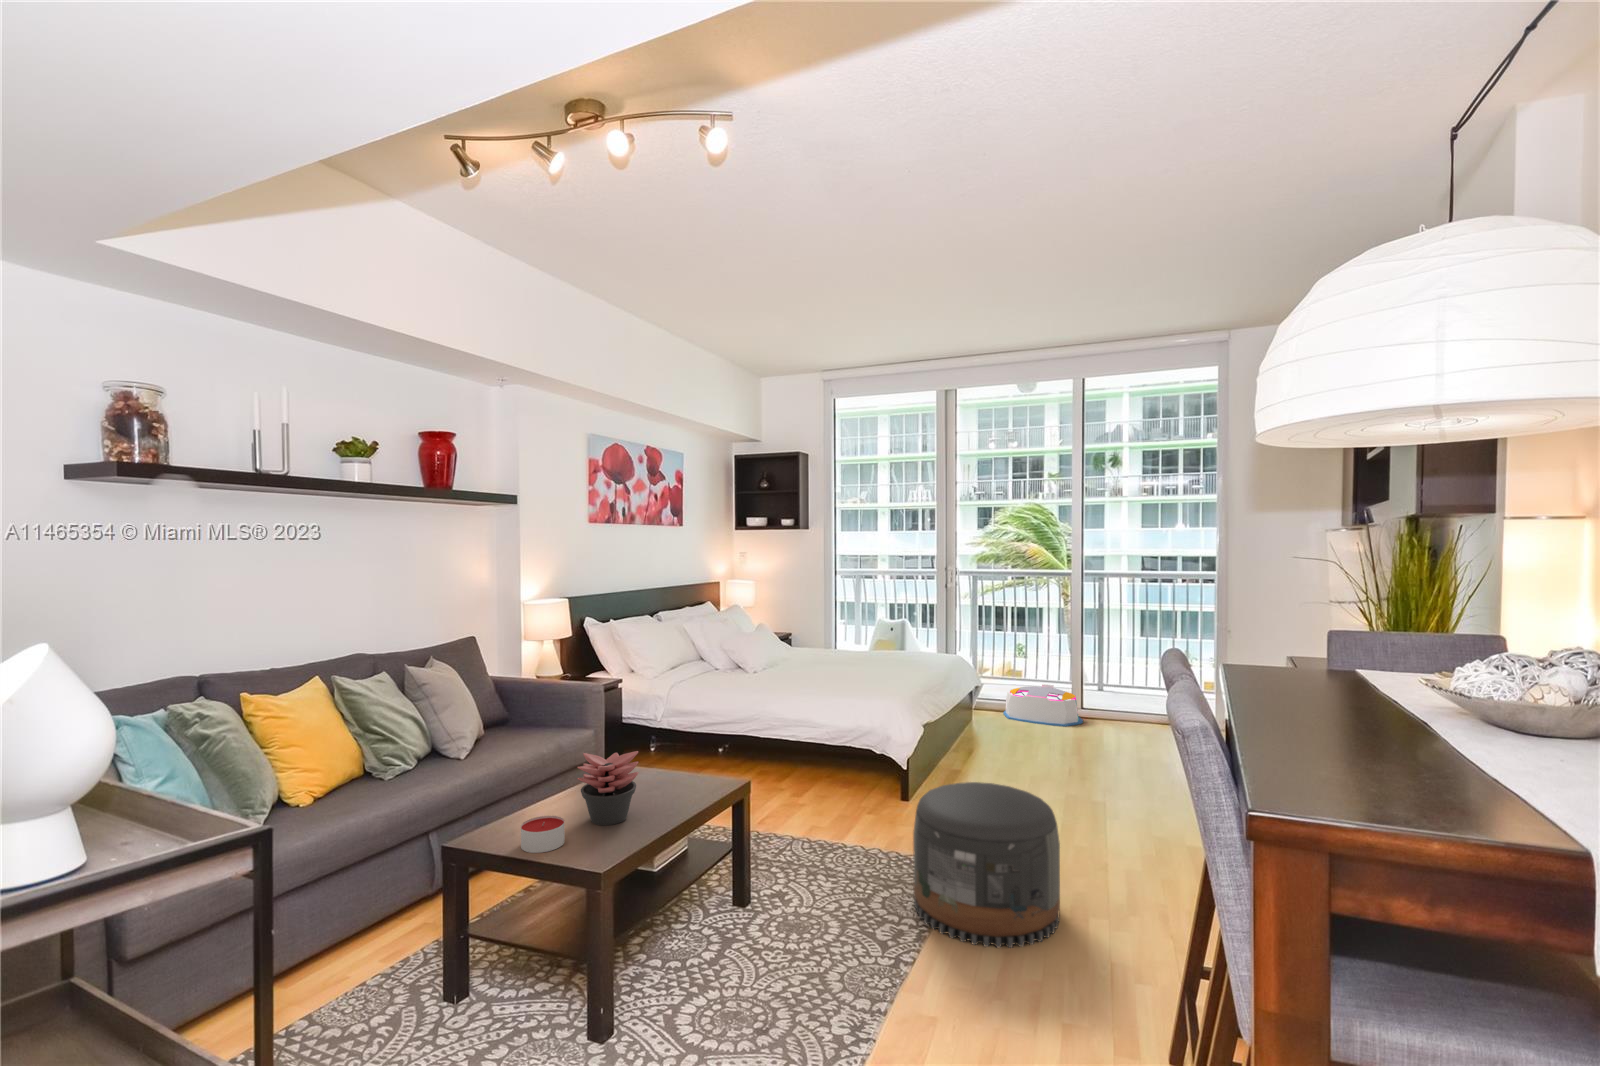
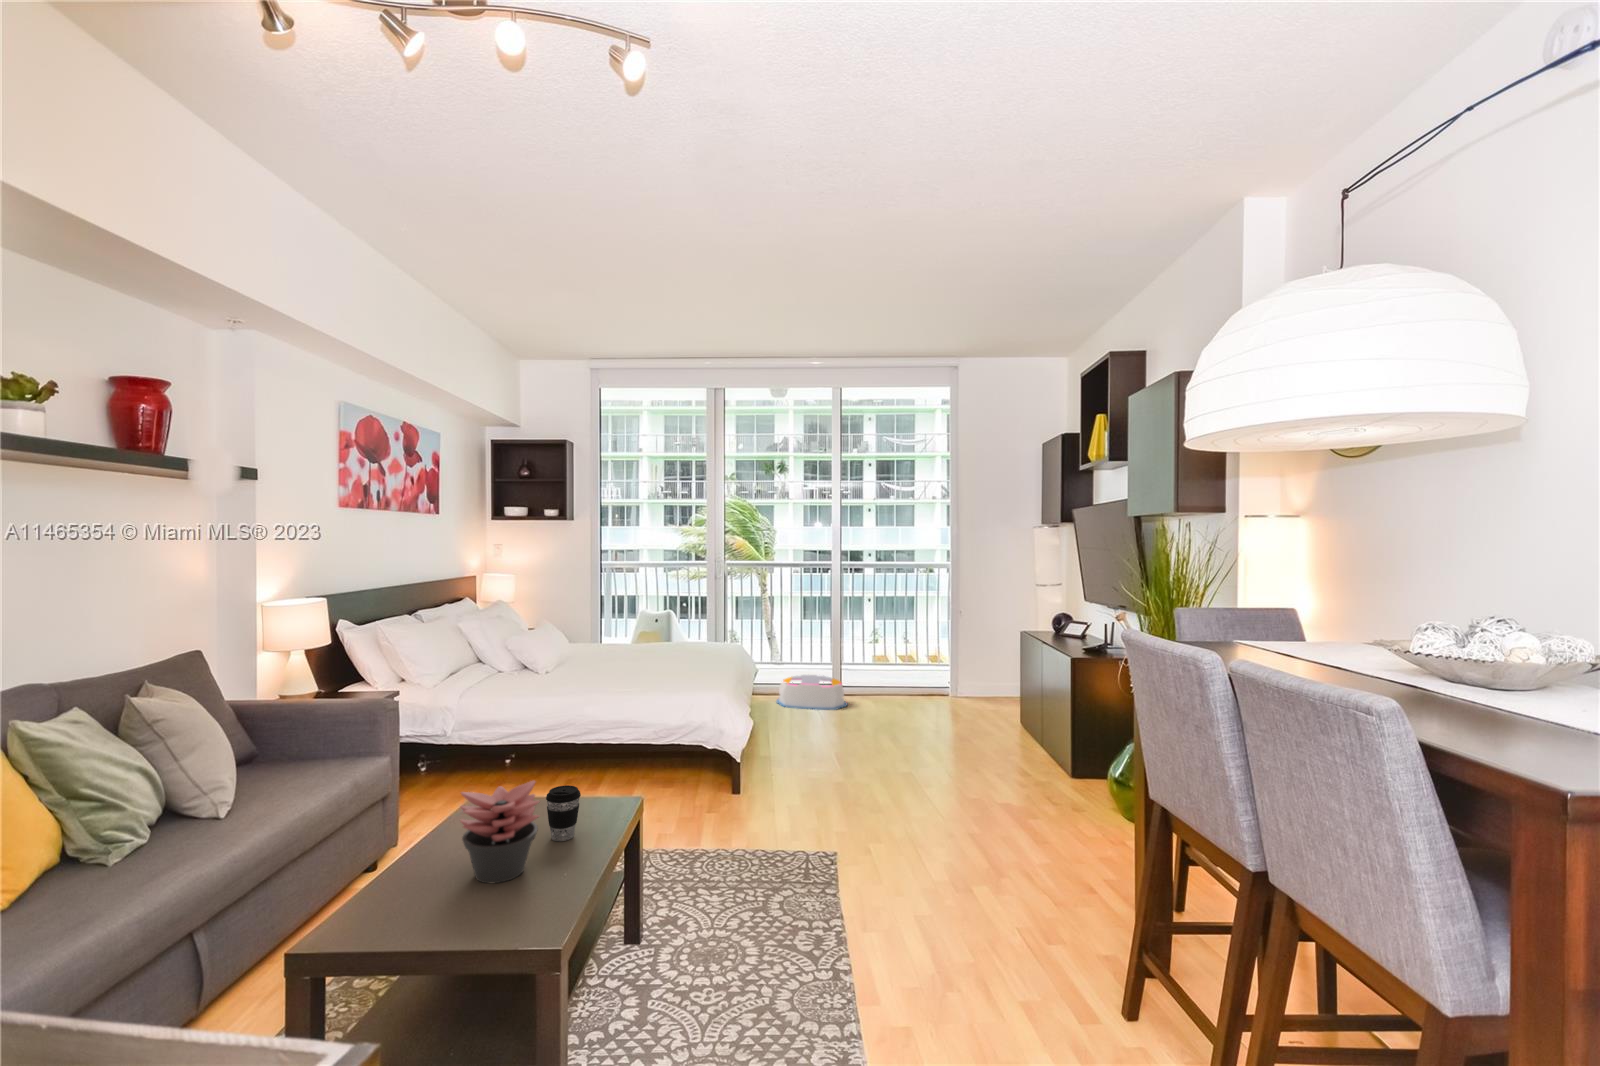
coffee cup: none [657,760,684,804] -> present [546,785,581,841]
pouf: present [913,782,1060,948] -> none [809,769,951,934]
candle: present [521,816,565,853] -> none [401,883,465,941]

